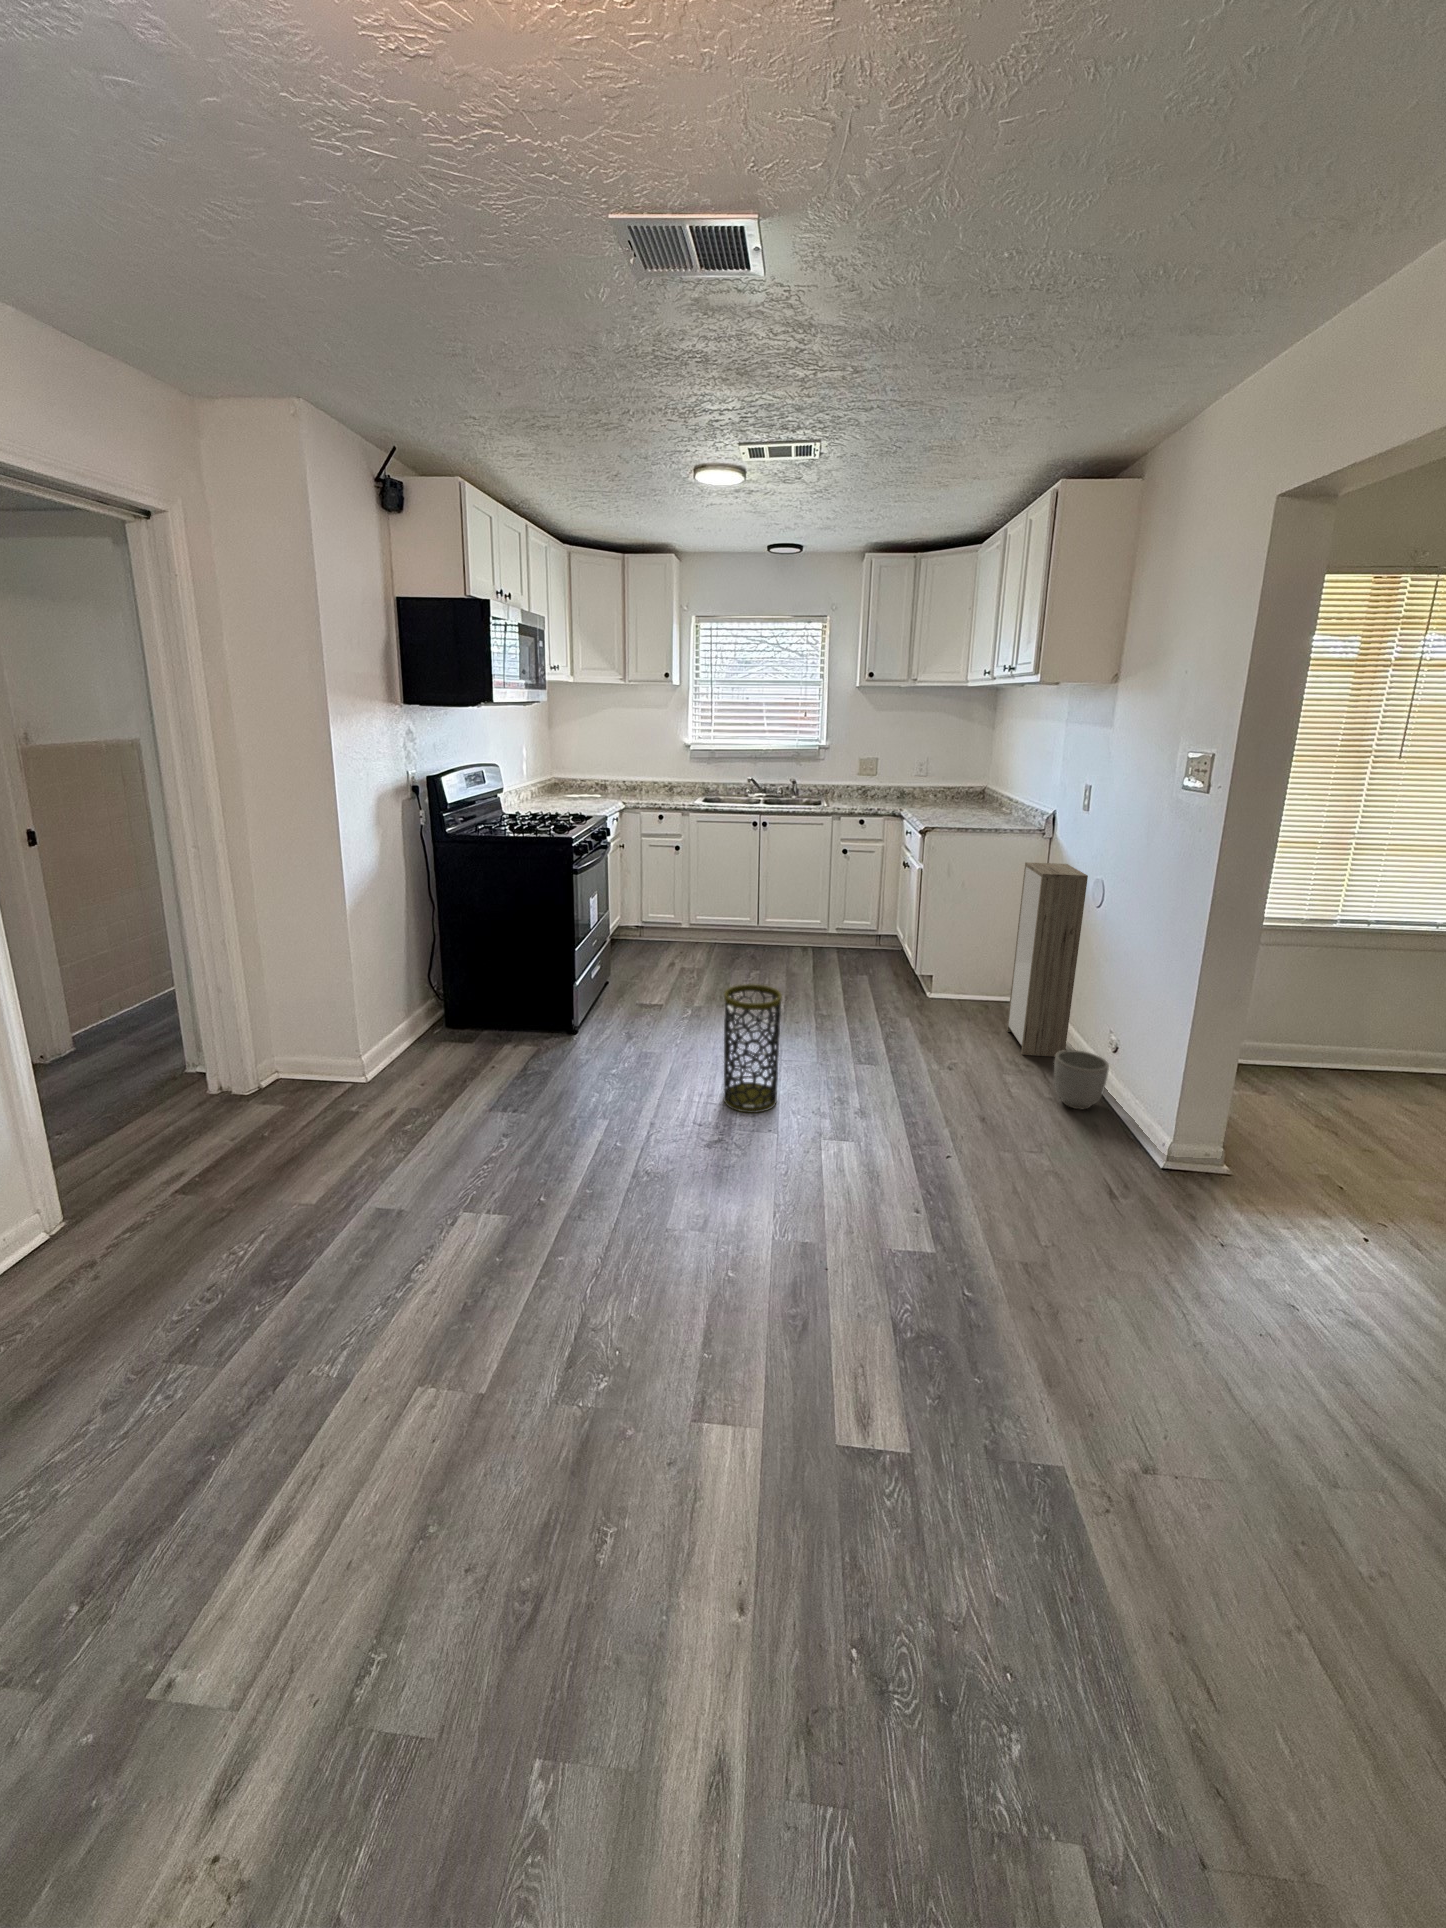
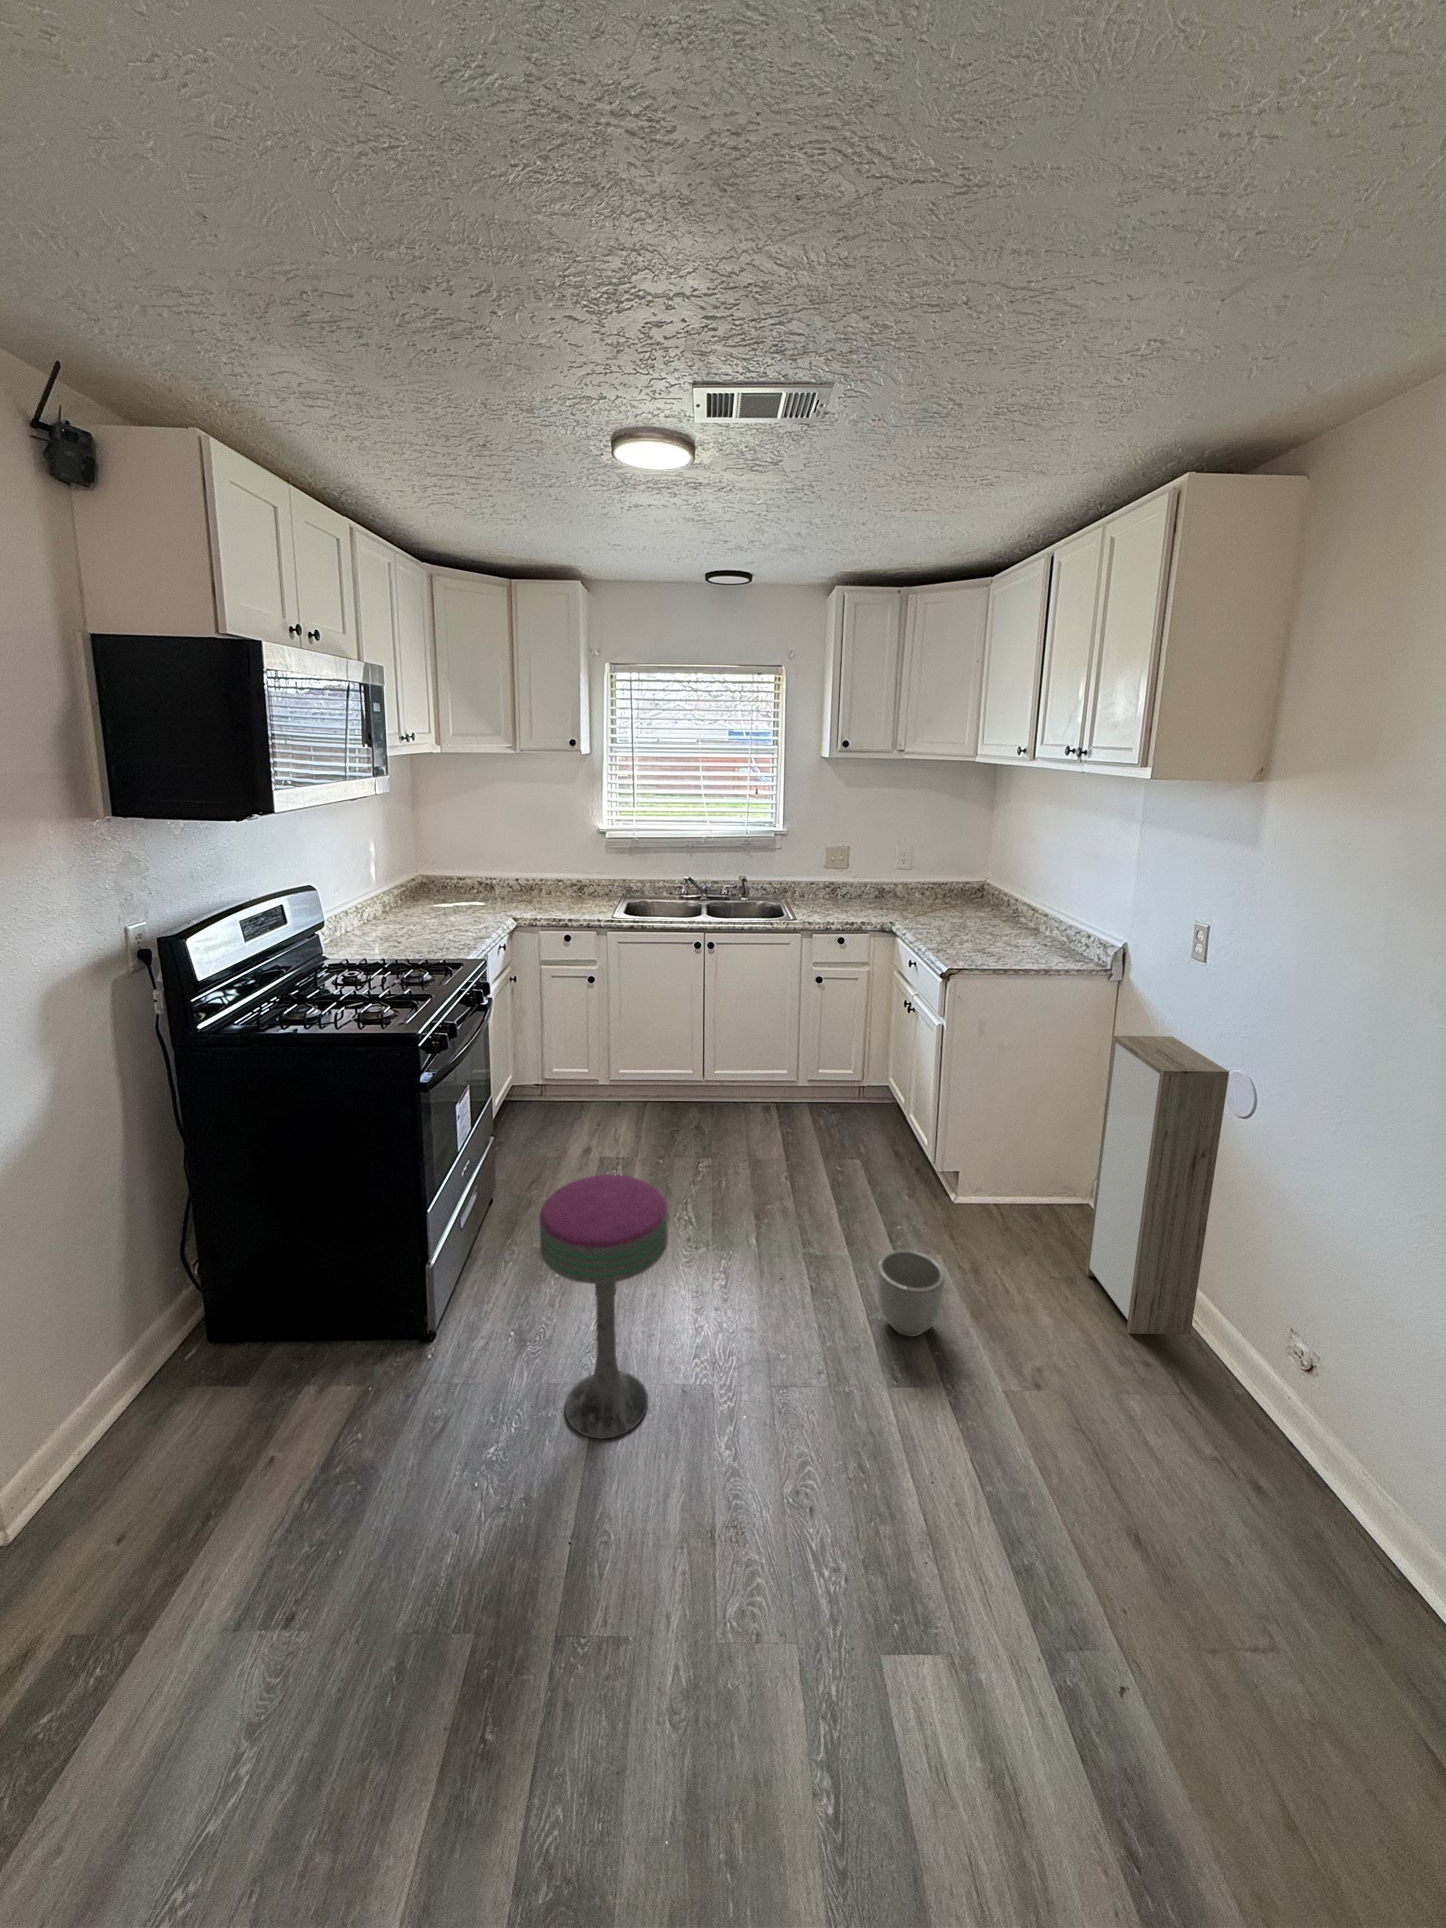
bar stool: none [643,925,718,1070] -> present [539,1175,668,1439]
trash can: present [723,984,782,1113] -> none [690,1314,793,1572]
planter: present [1054,1050,1109,1109] -> present [878,1250,945,1337]

